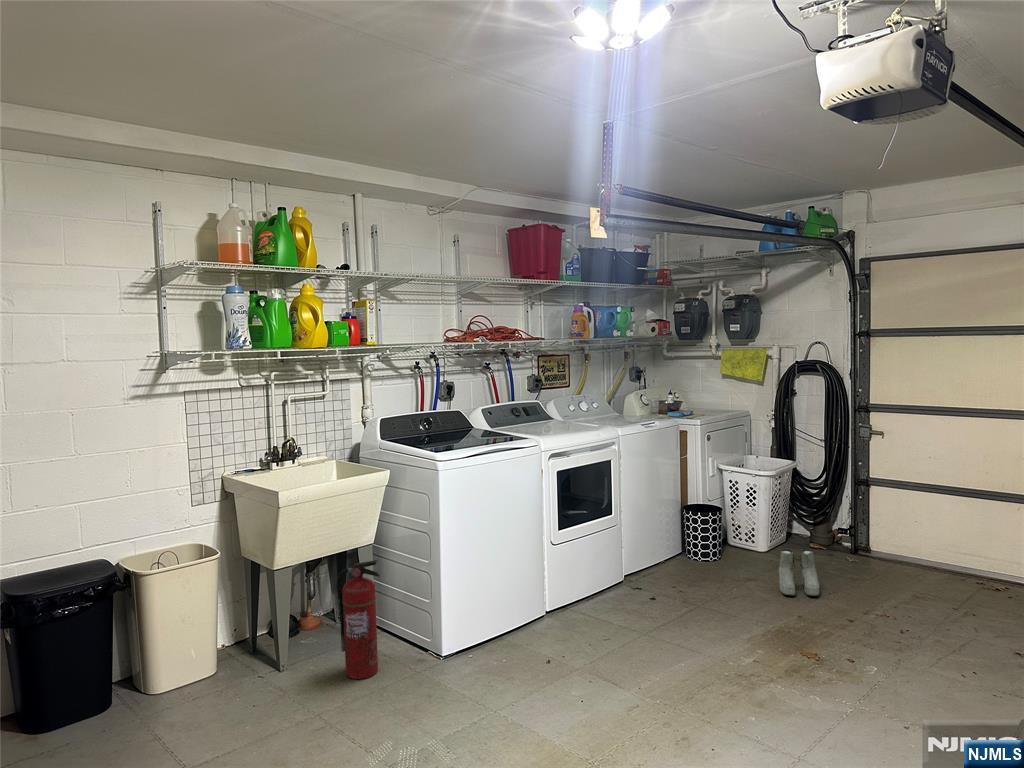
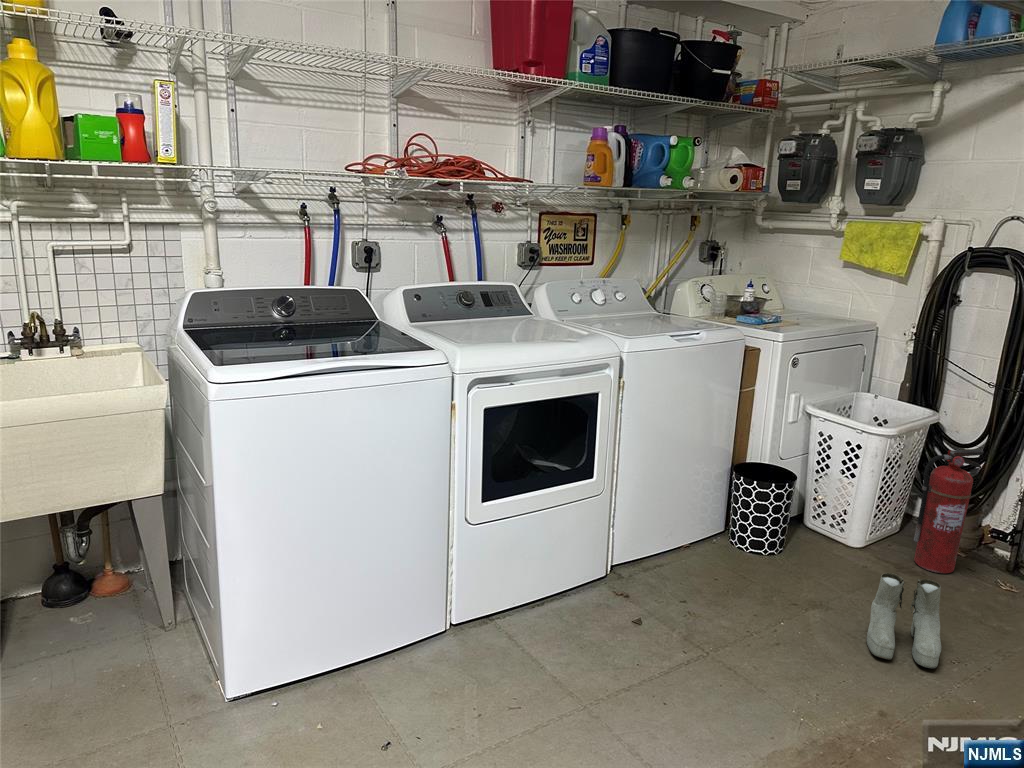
fire extinguisher: present [336,560,379,679] -> present [914,450,983,574]

